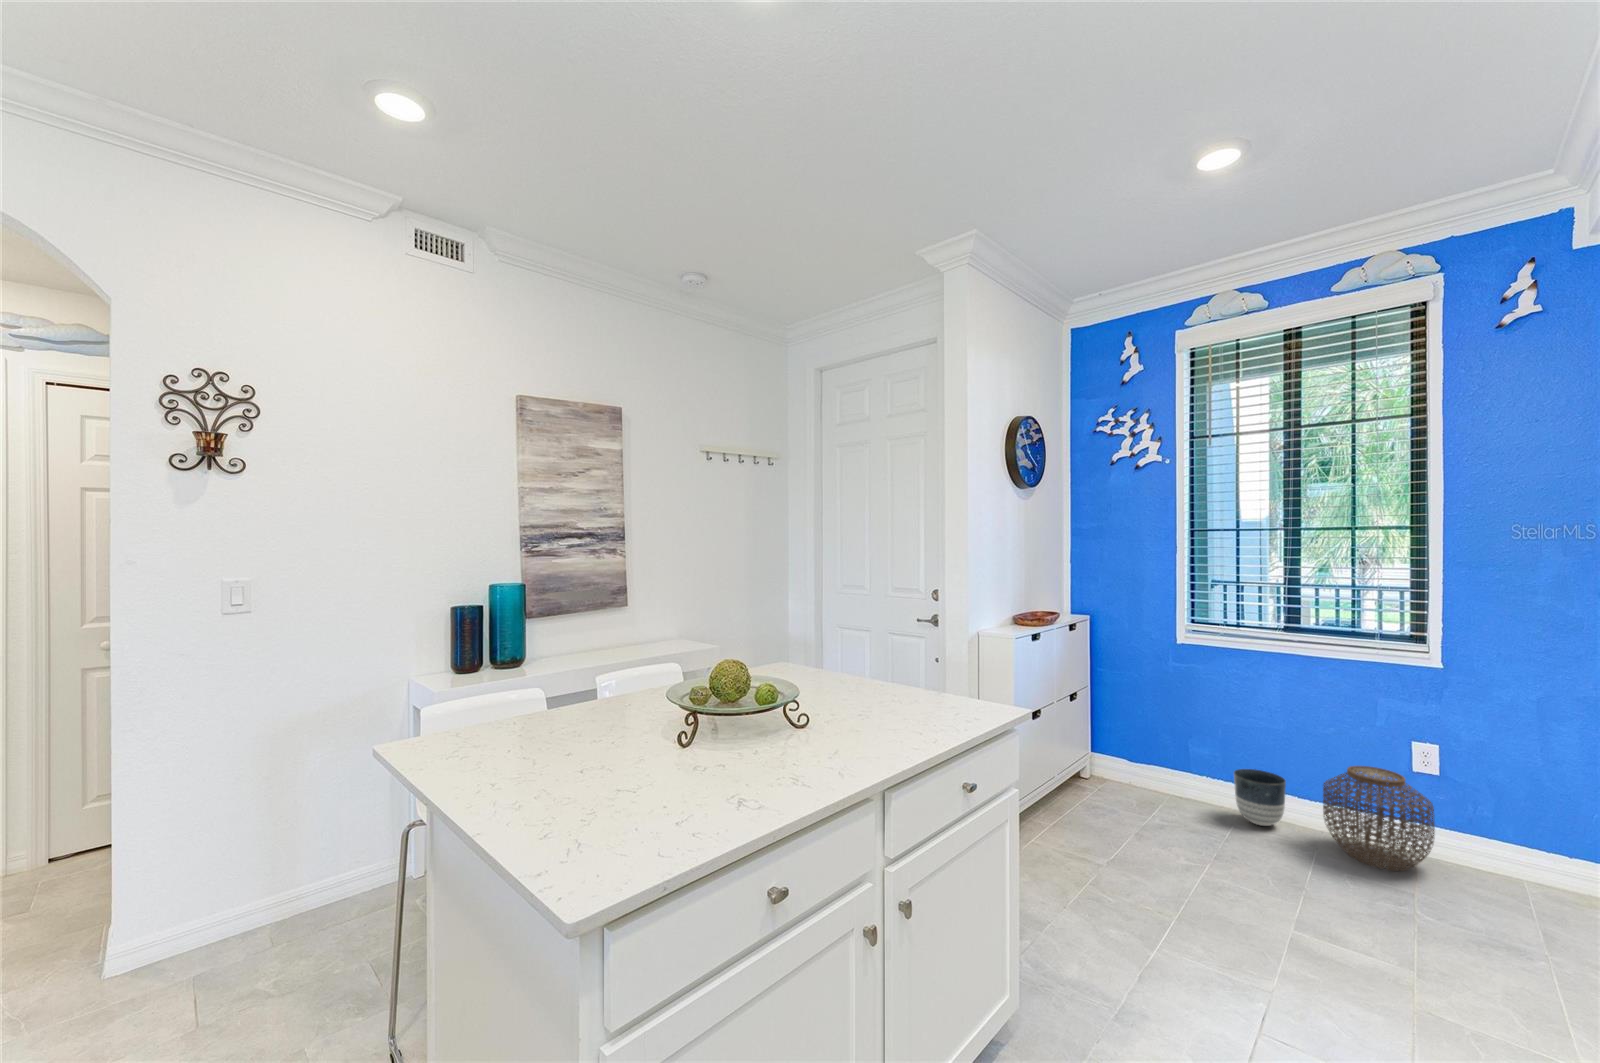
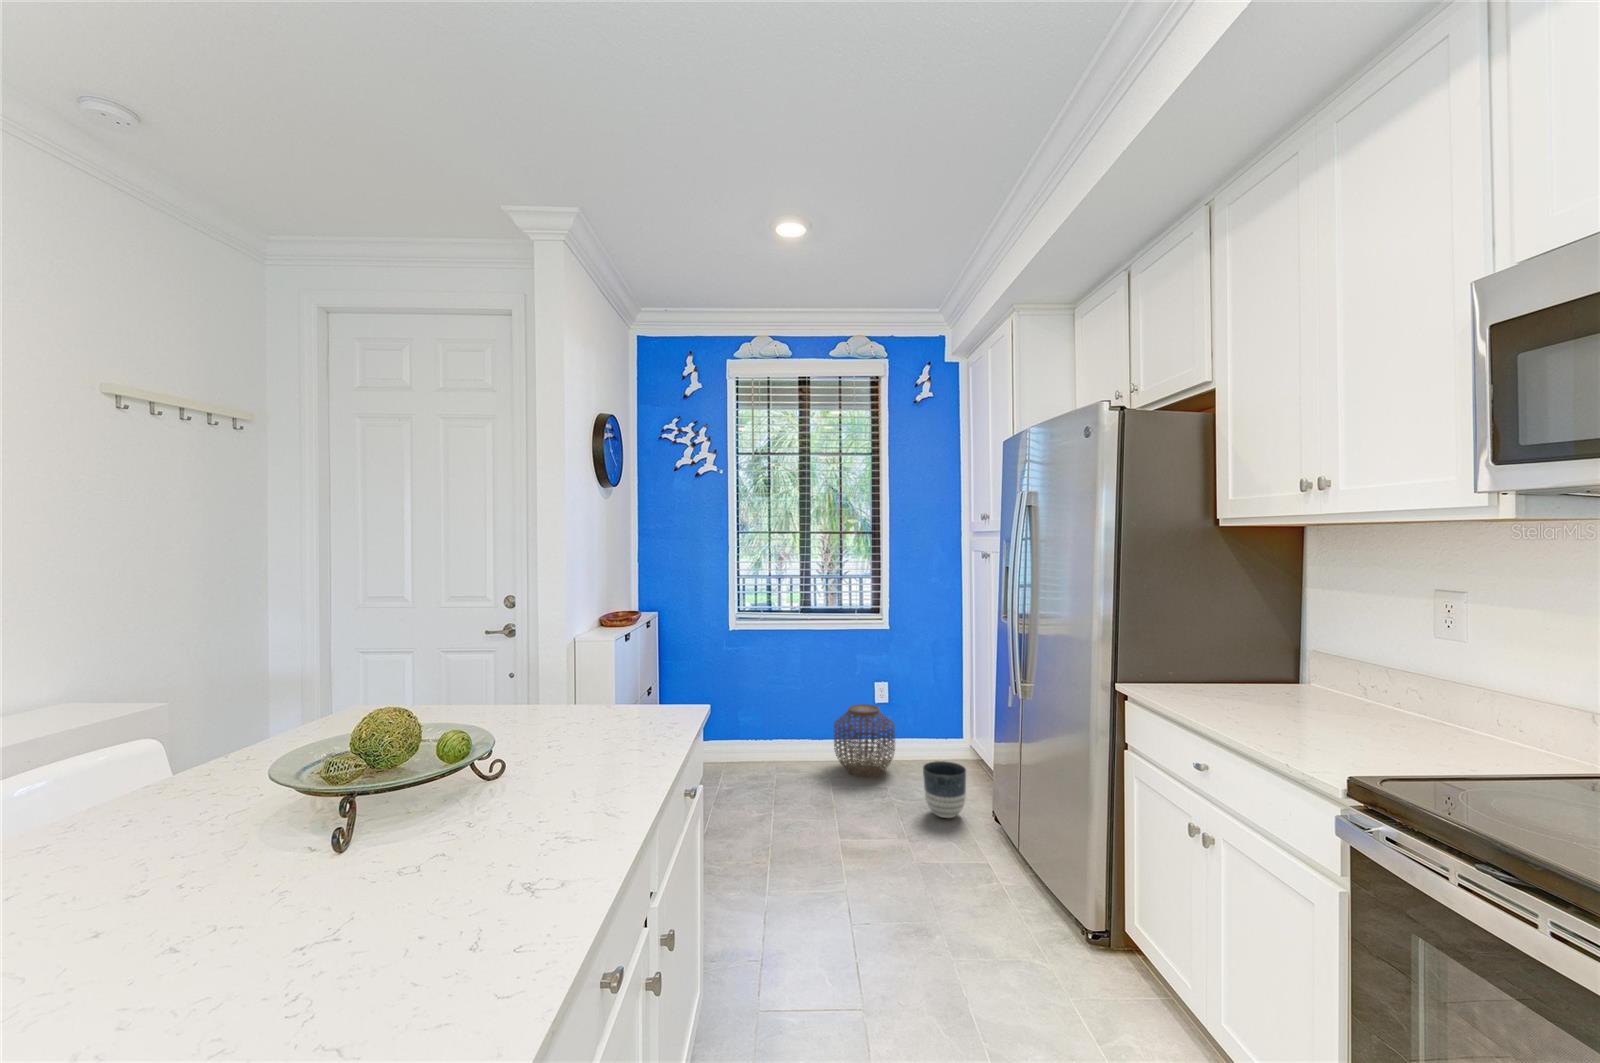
planter: present [1234,769,1286,826] -> present [923,761,966,818]

